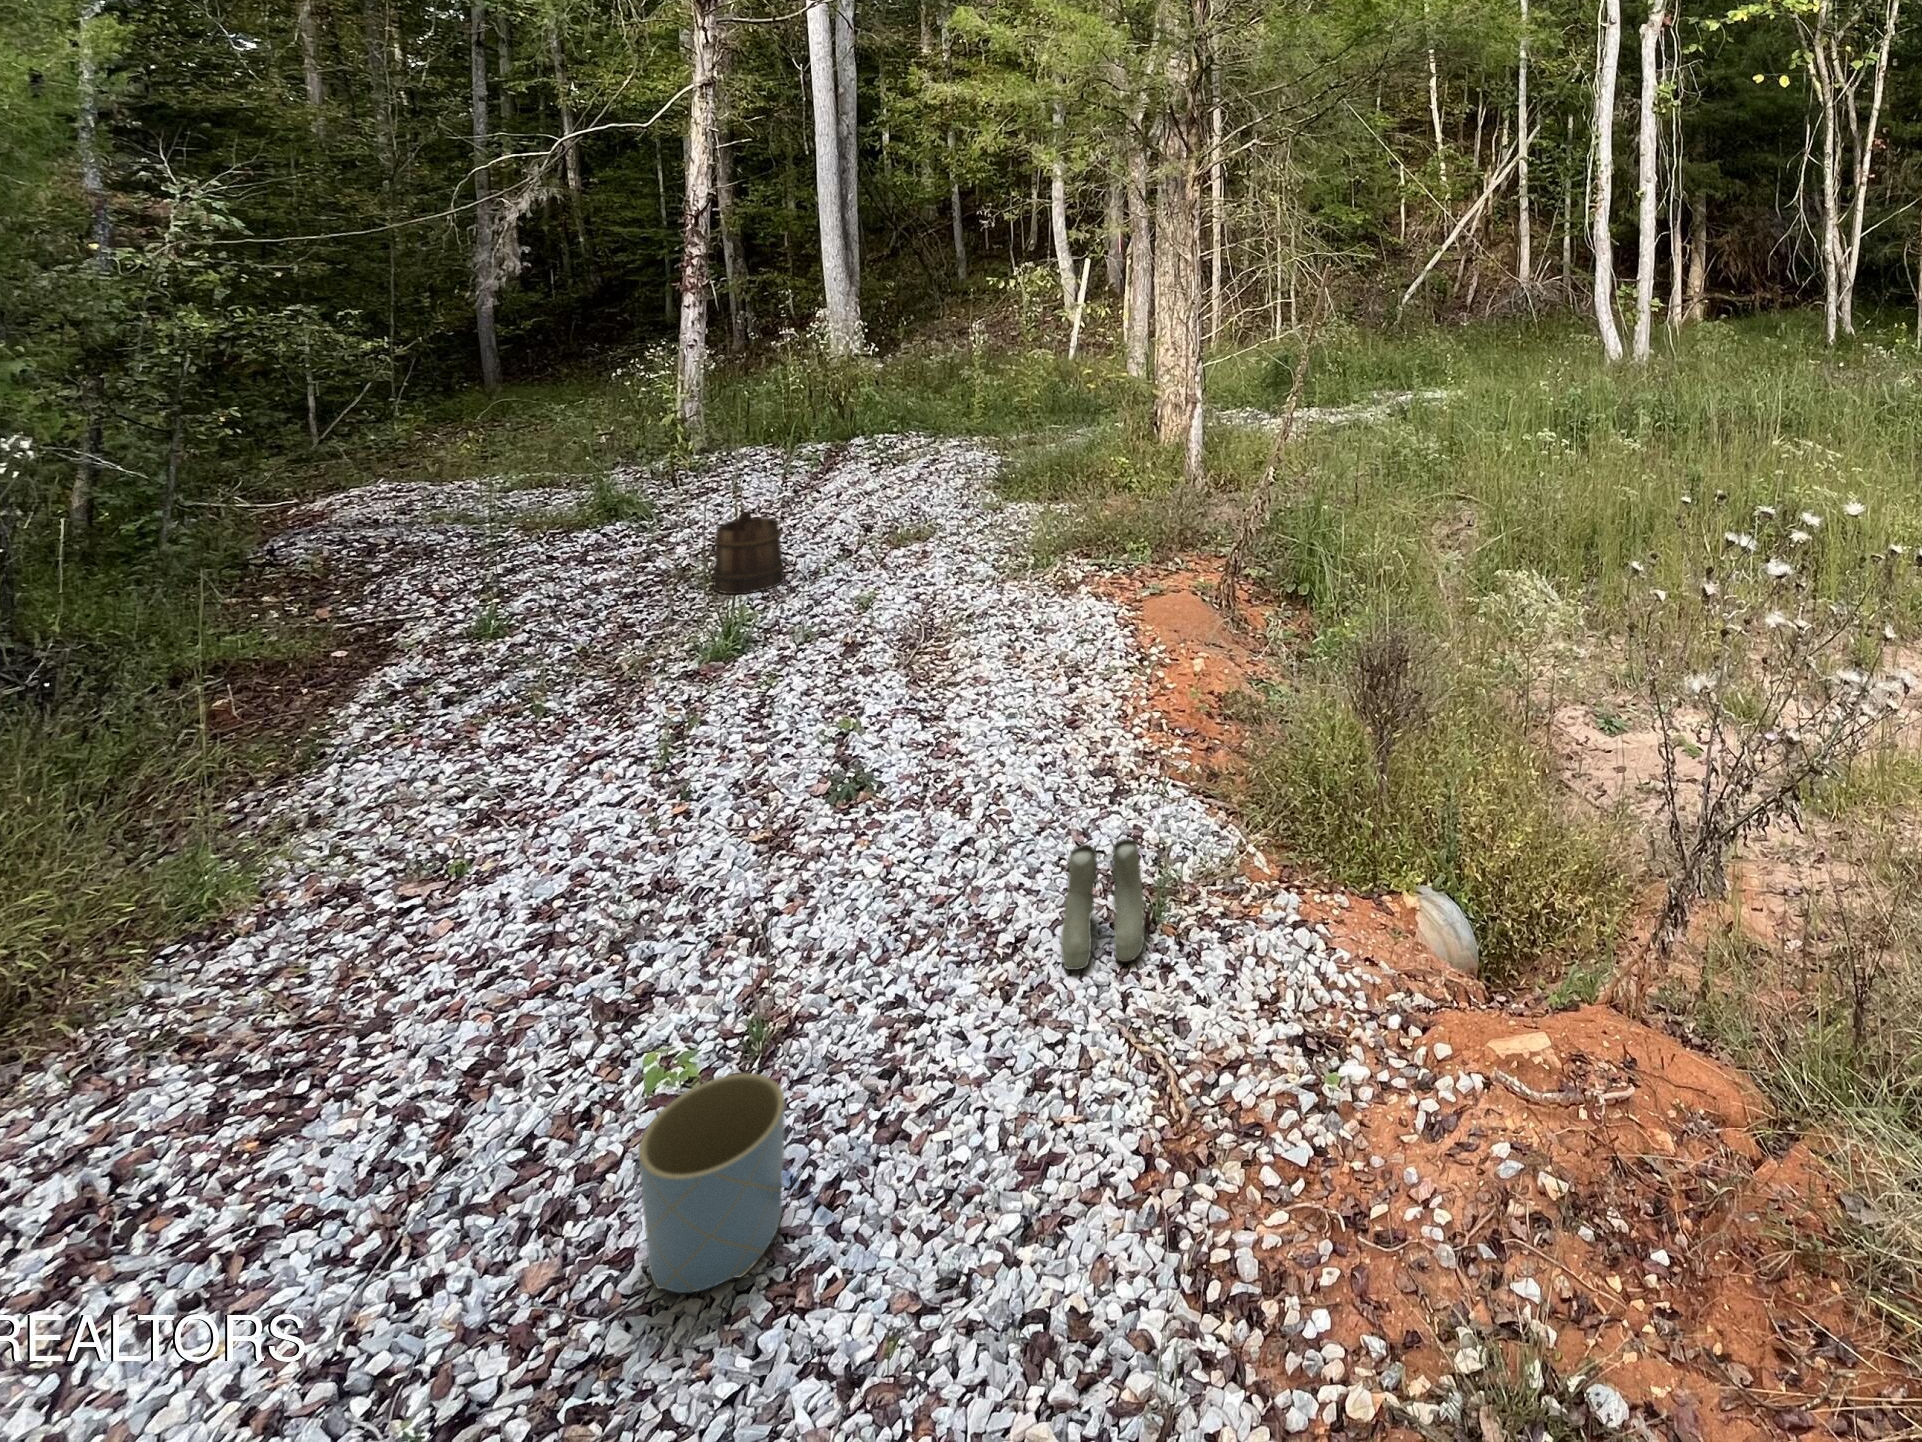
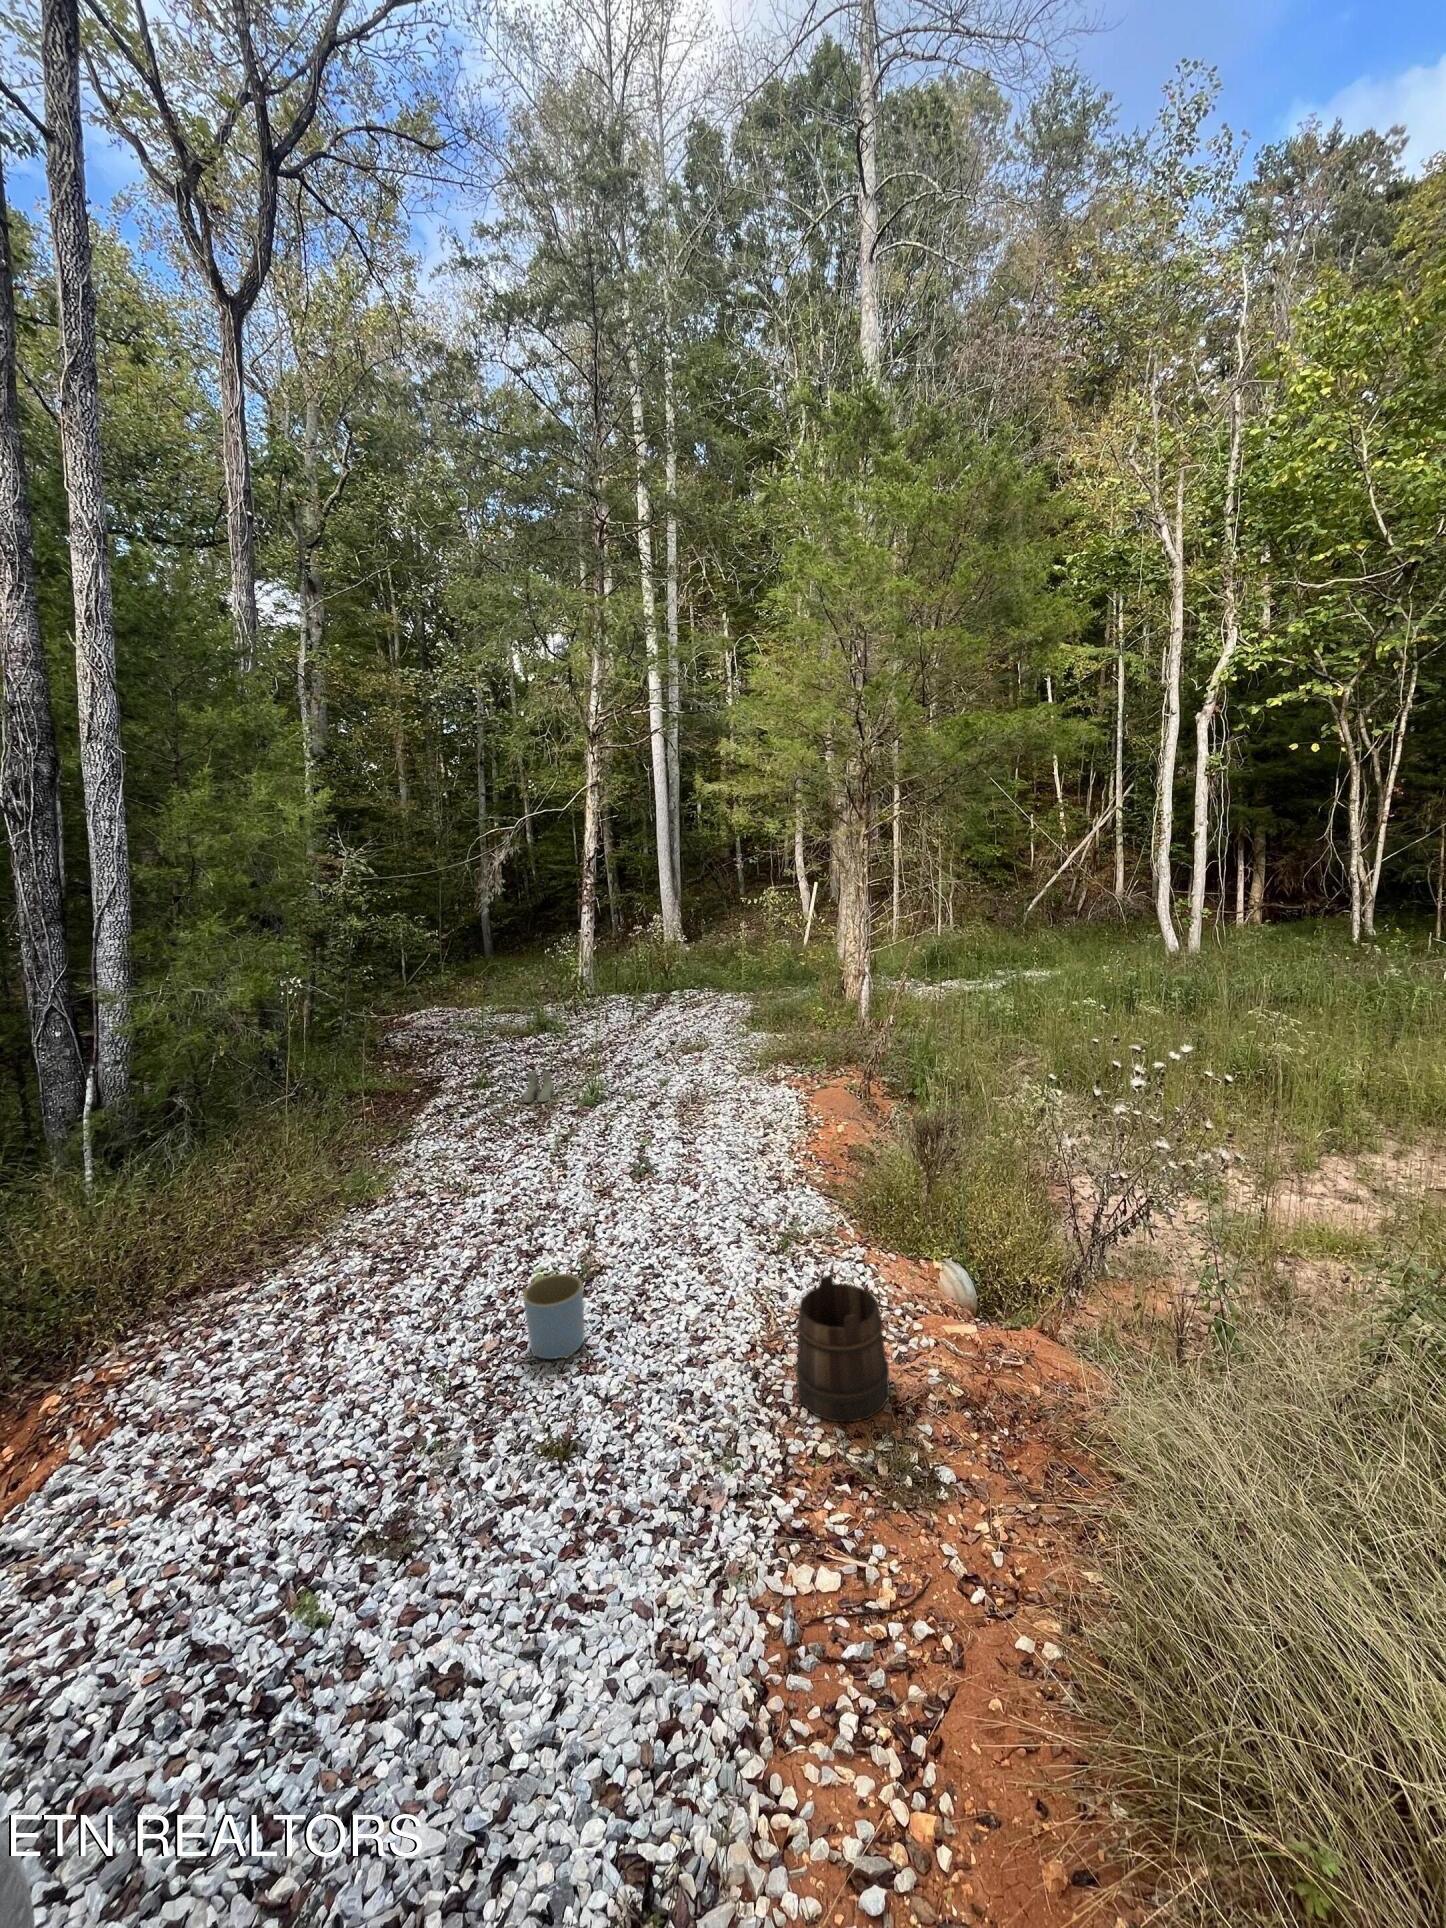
bucket: present [713,511,785,594] -> present [796,1275,890,1422]
boots: present [1061,838,1145,970] -> present [523,1070,554,1103]

